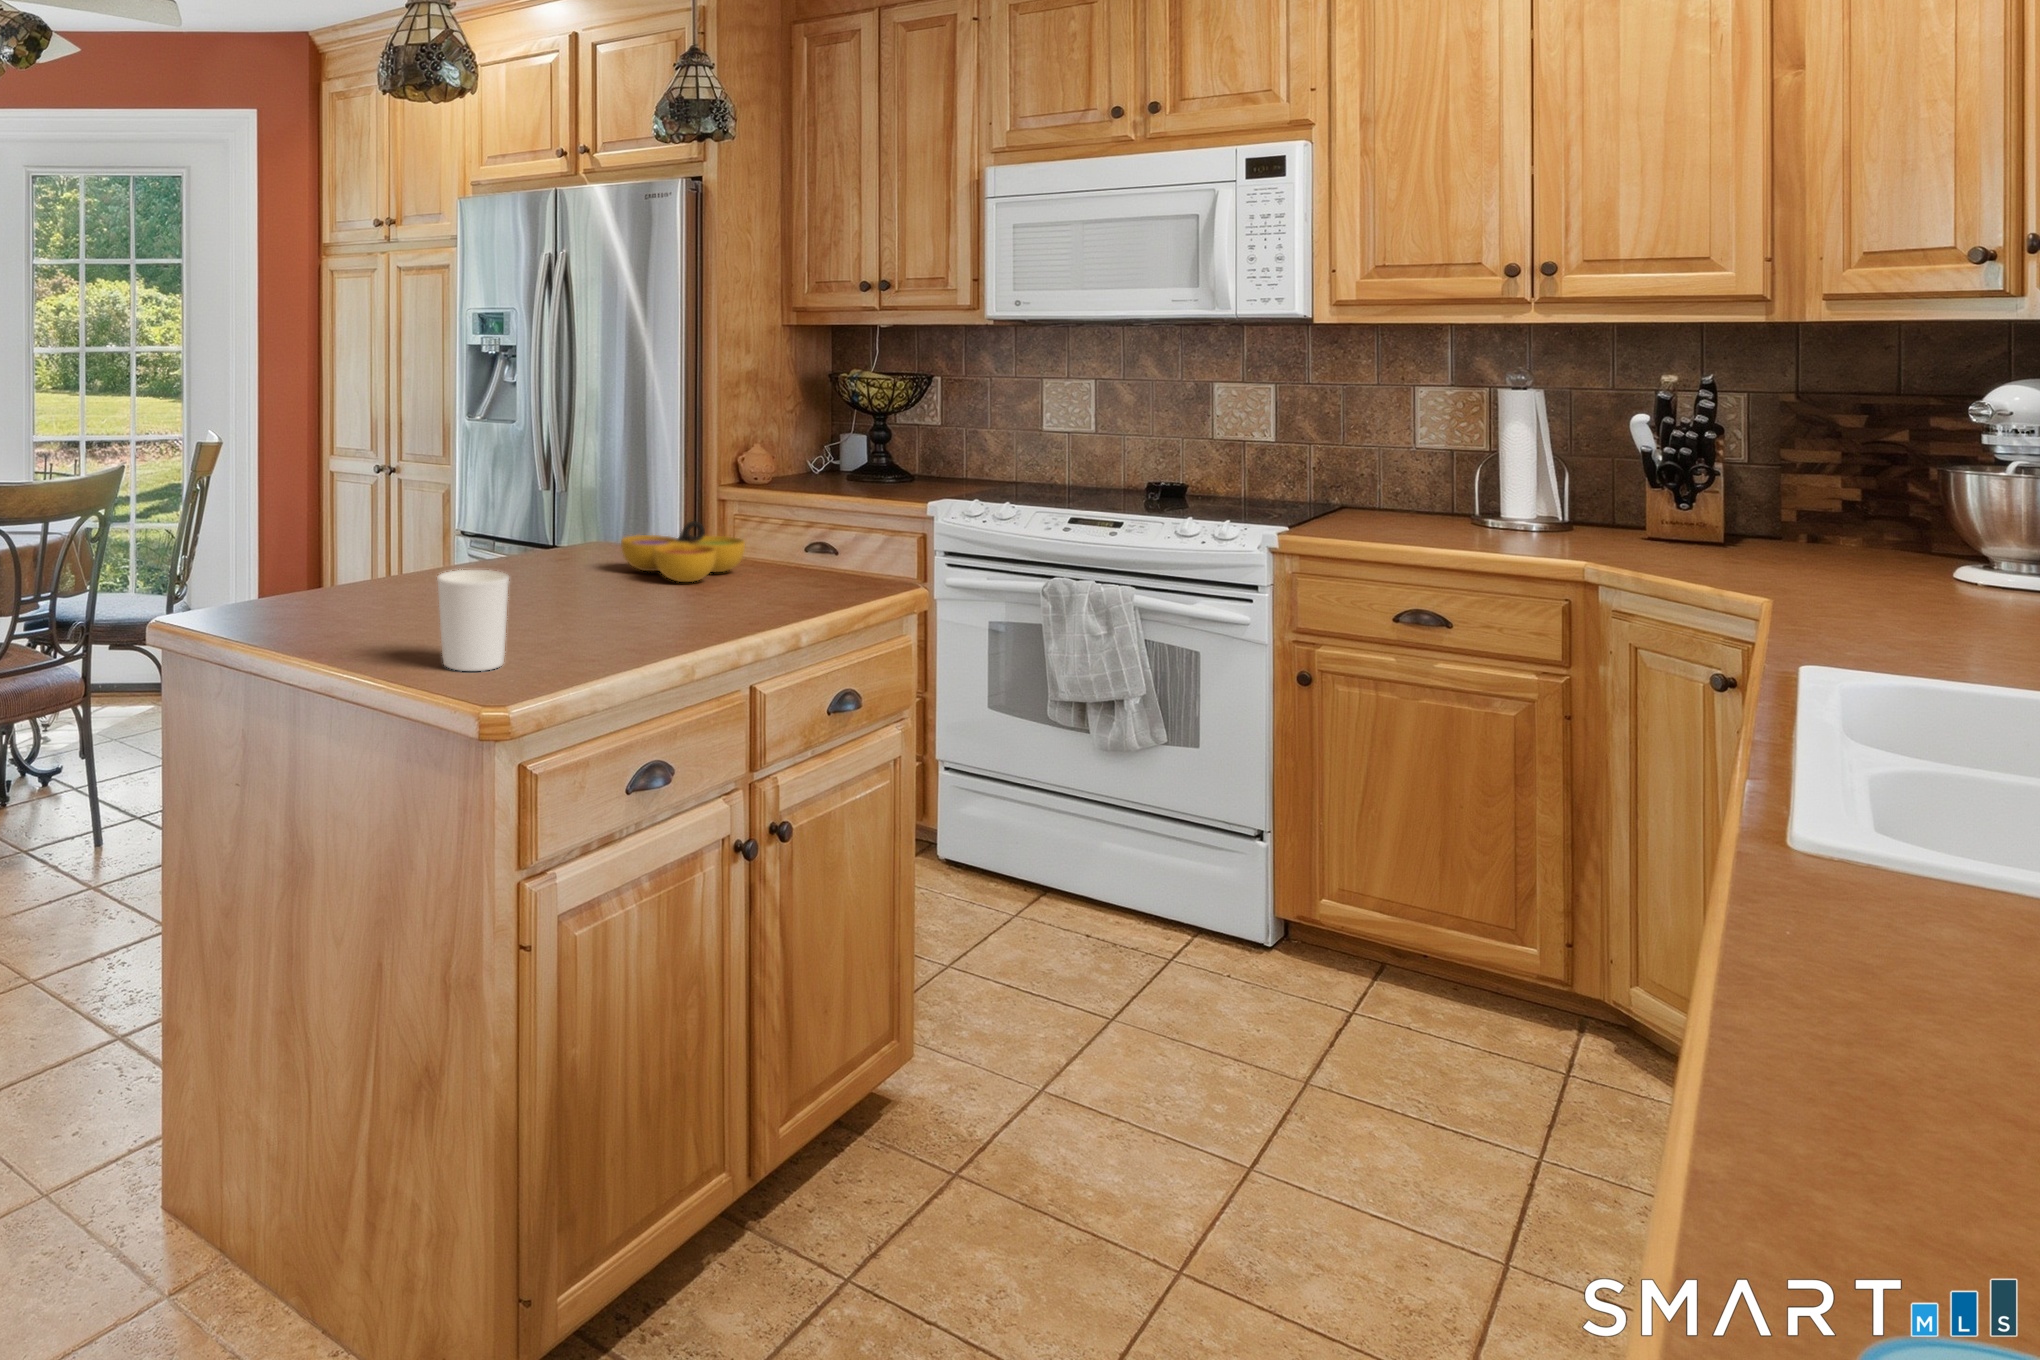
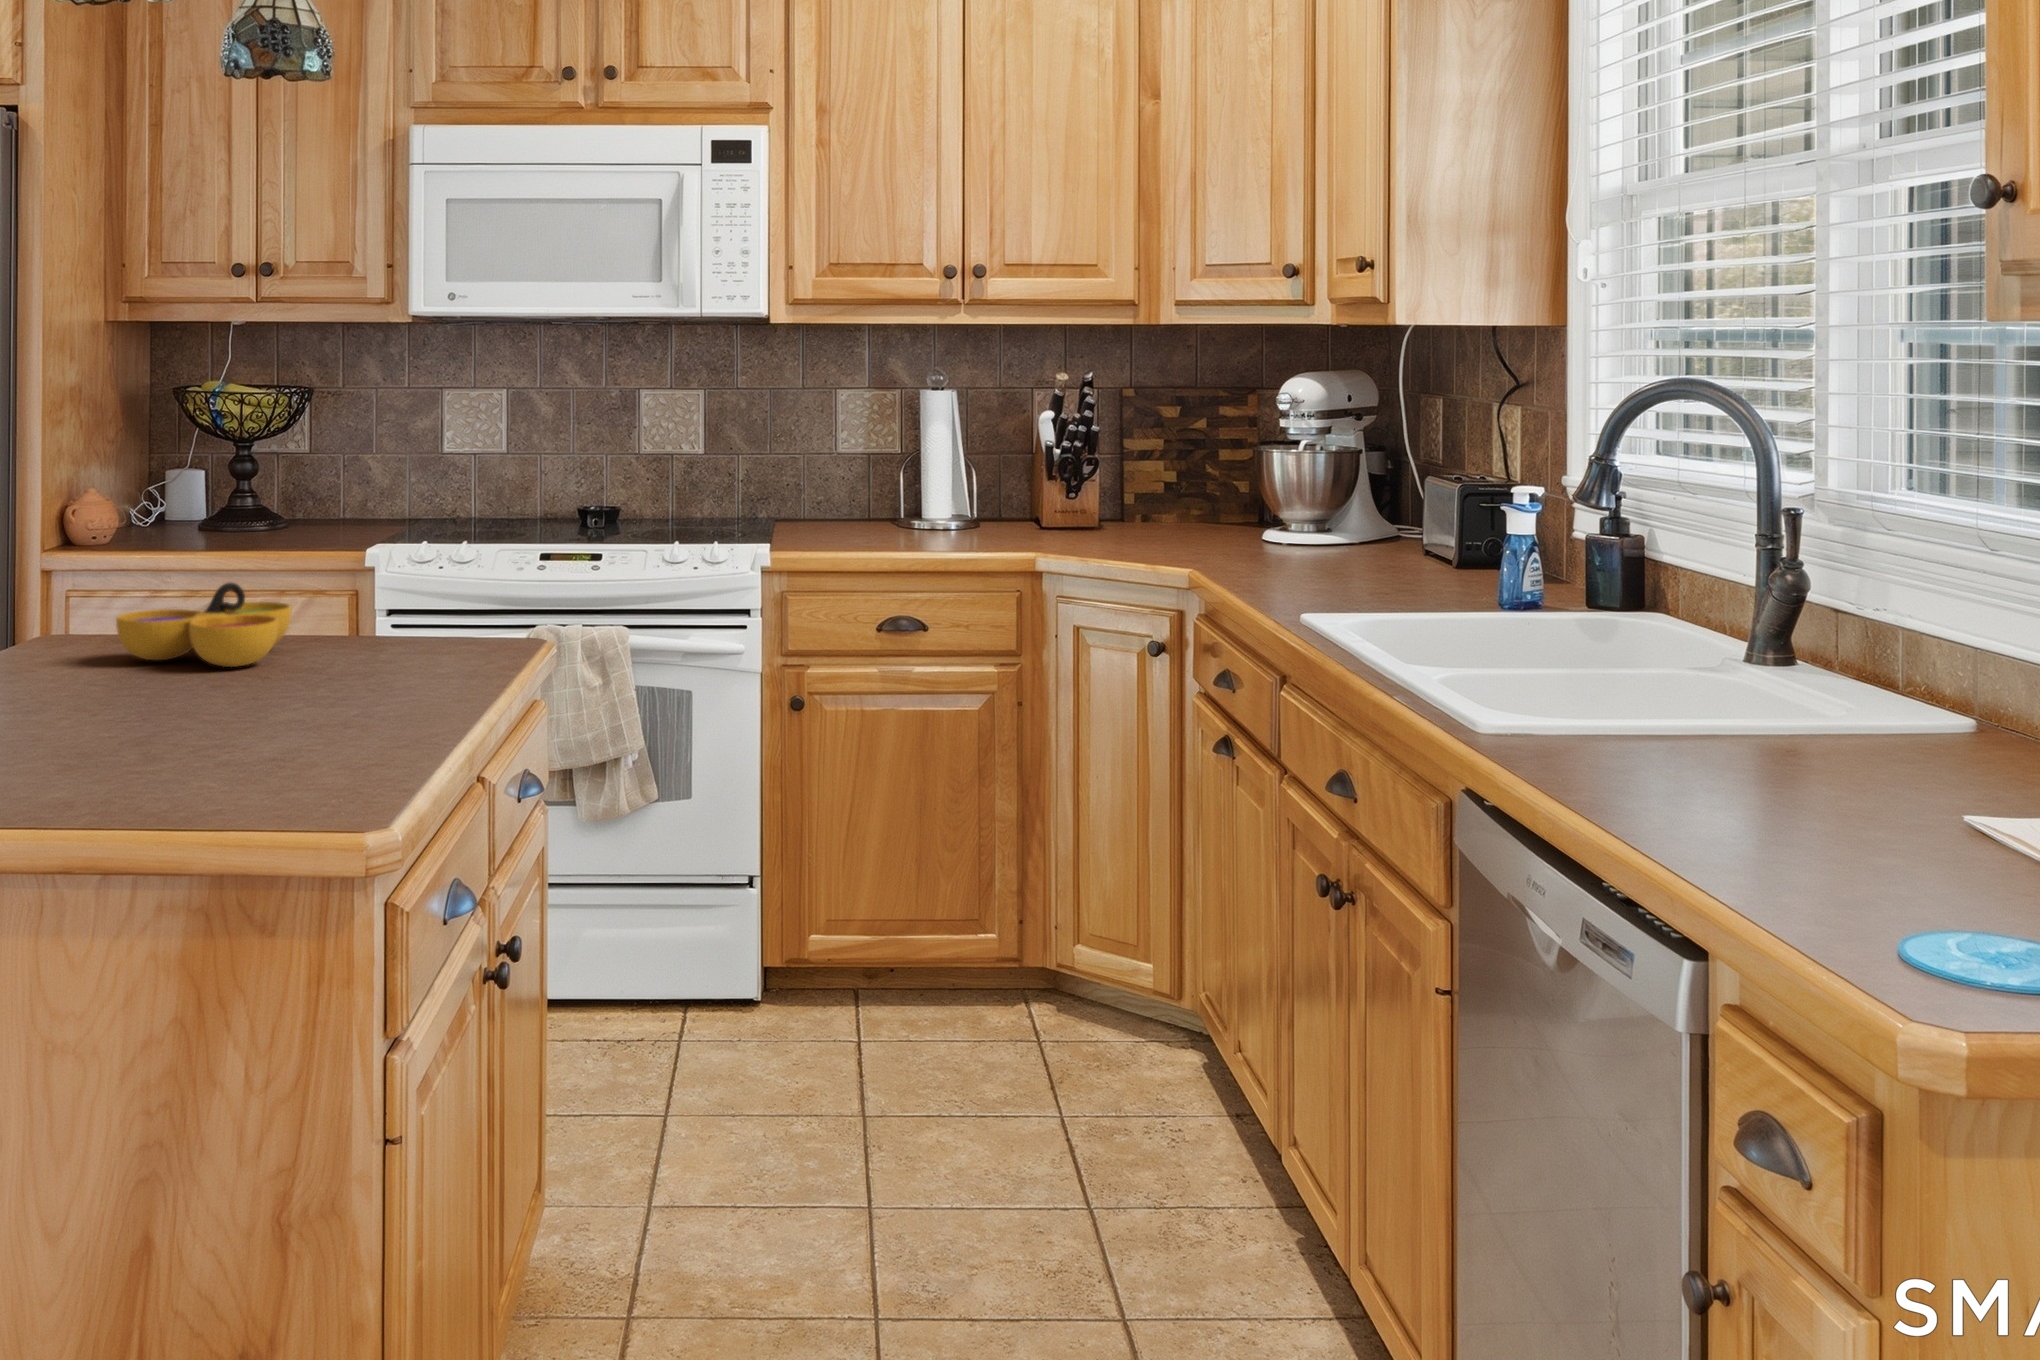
candle holder: present [437,570,509,671] -> none [119,657,230,806]

